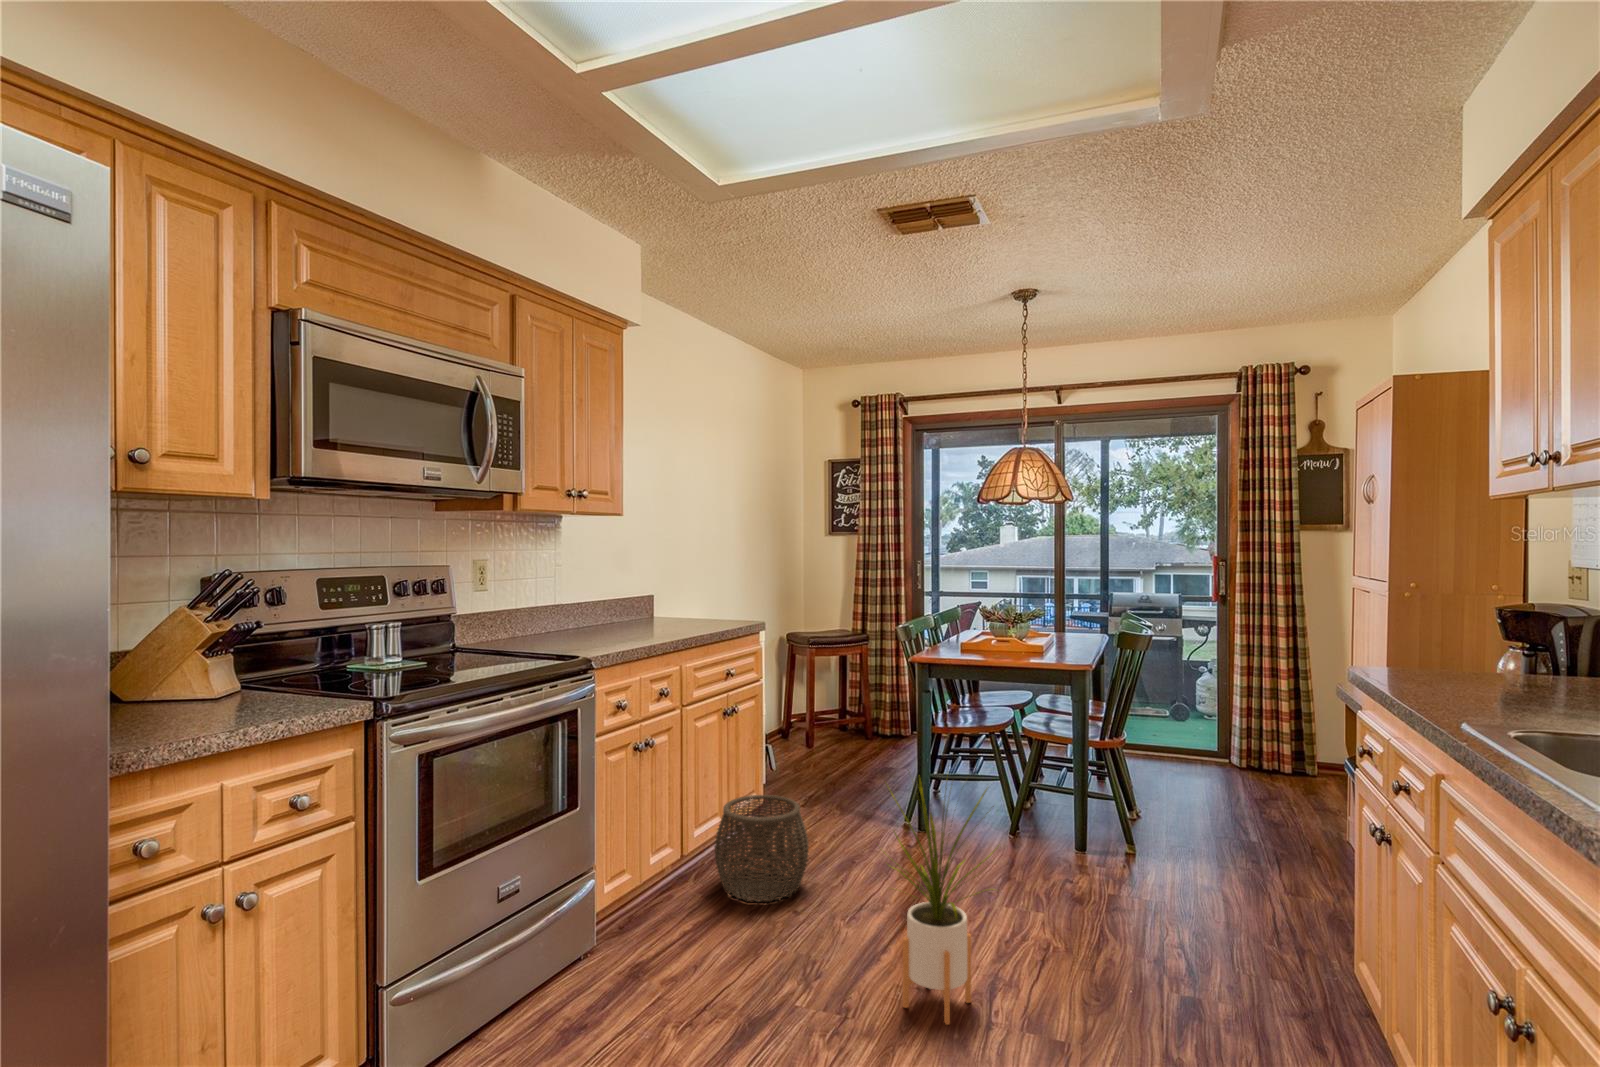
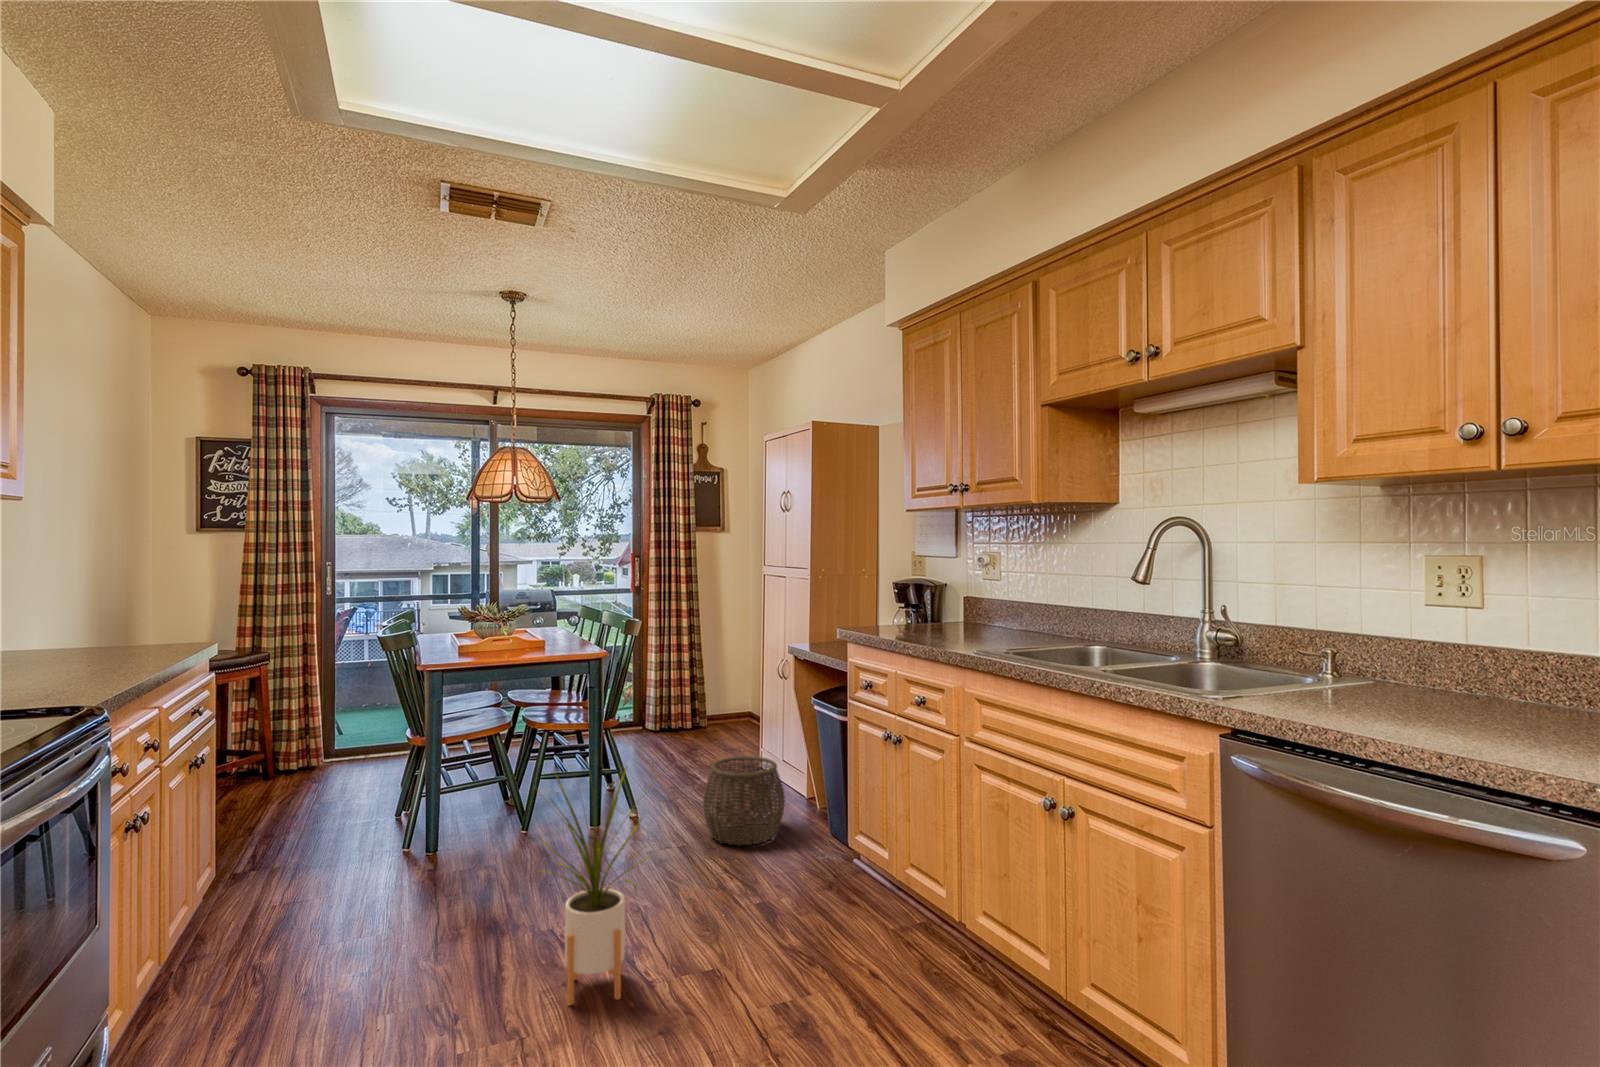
woven basket: present [714,795,809,902] -> present [703,756,785,845]

